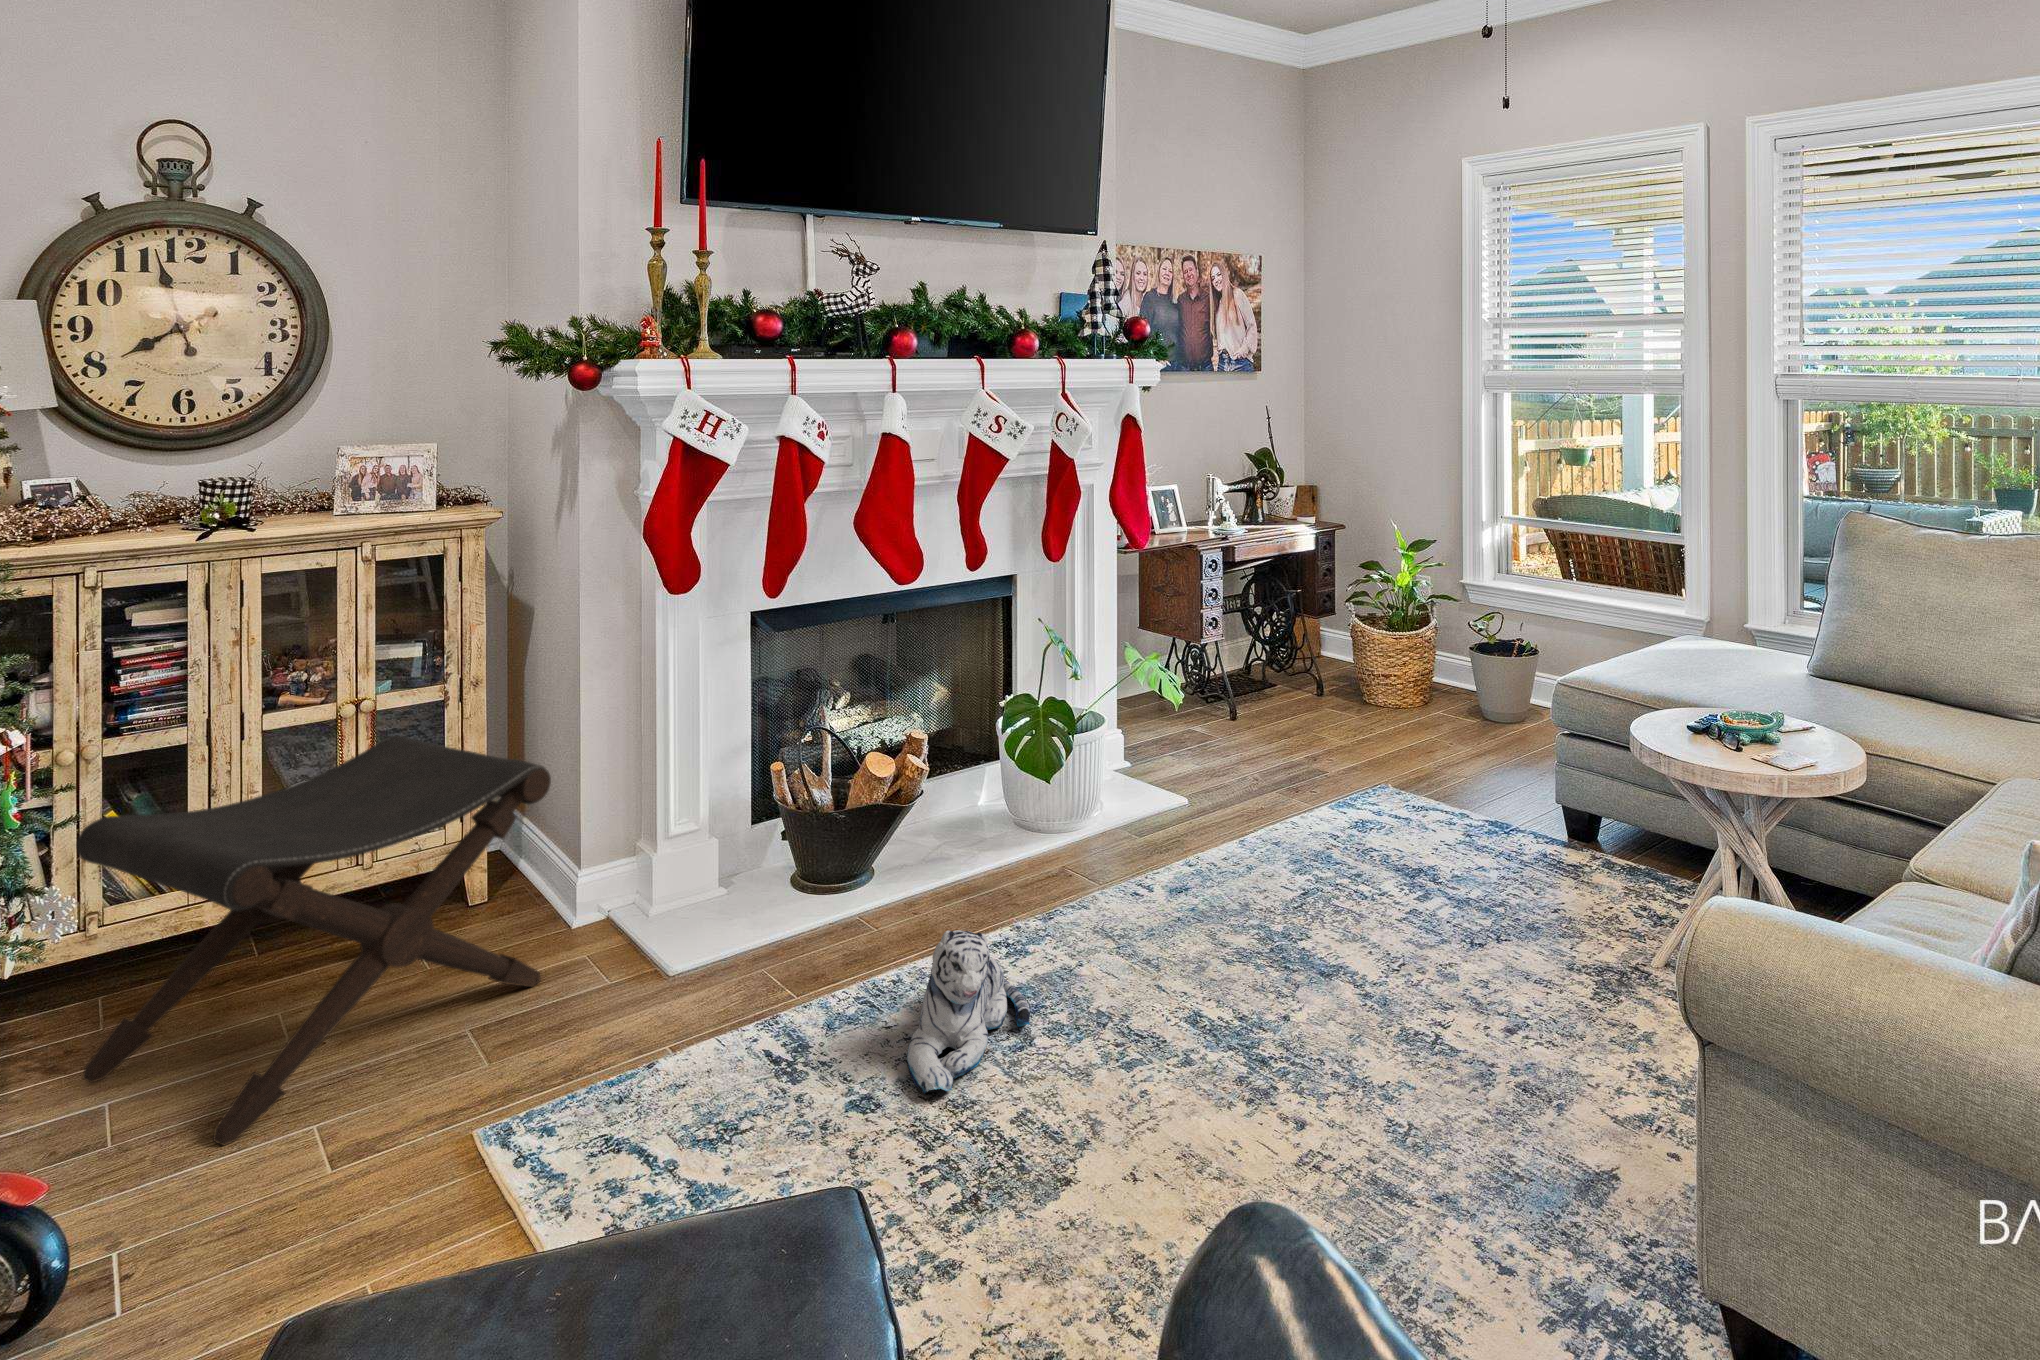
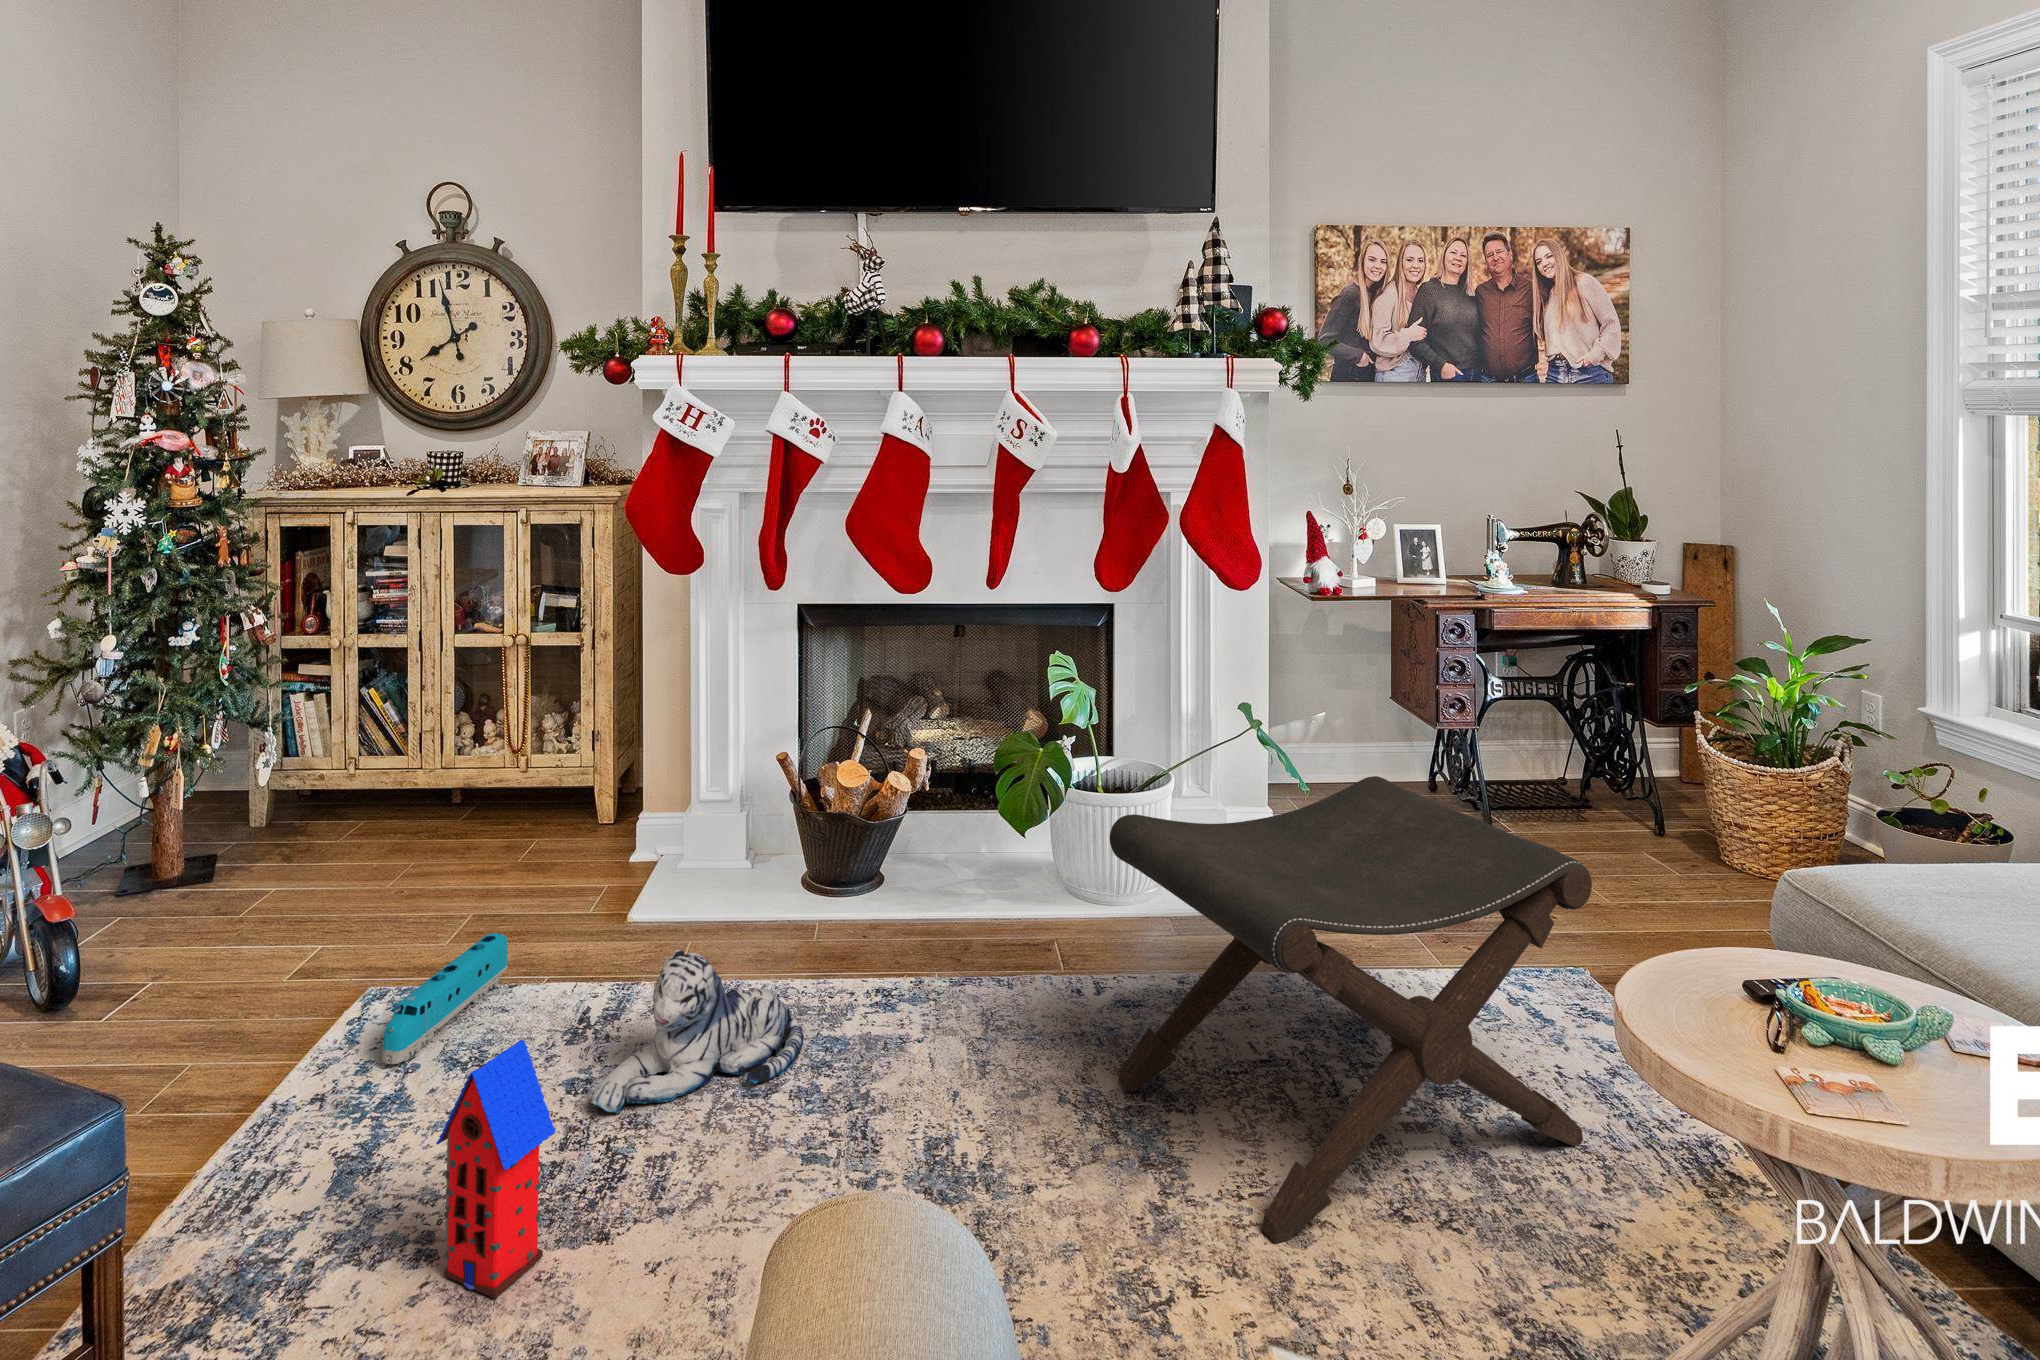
footstool: present [77,736,551,1145] -> present [1110,776,1592,1243]
toy house: none [995,1005,1091,1240] -> present [436,1040,556,1298]
toy train: none [618,1007,676,1159] -> present [382,933,508,1064]

